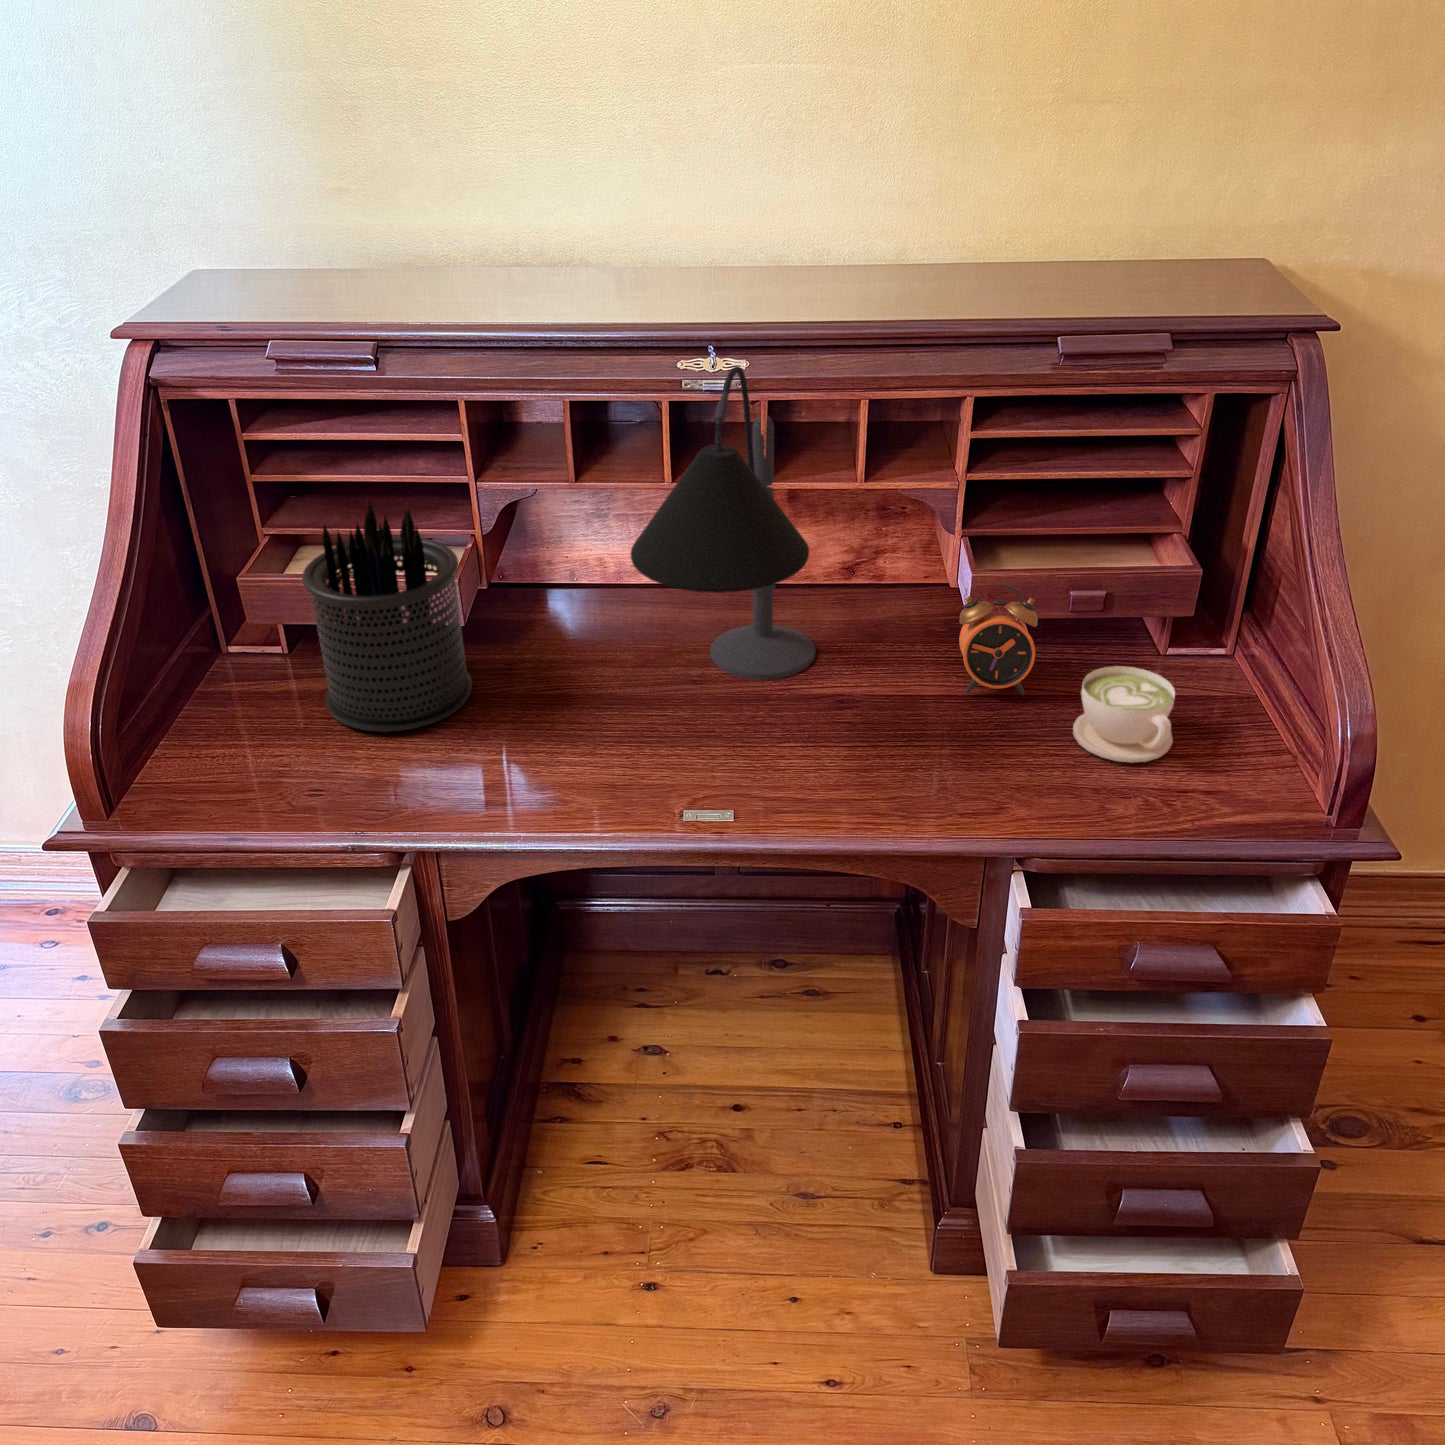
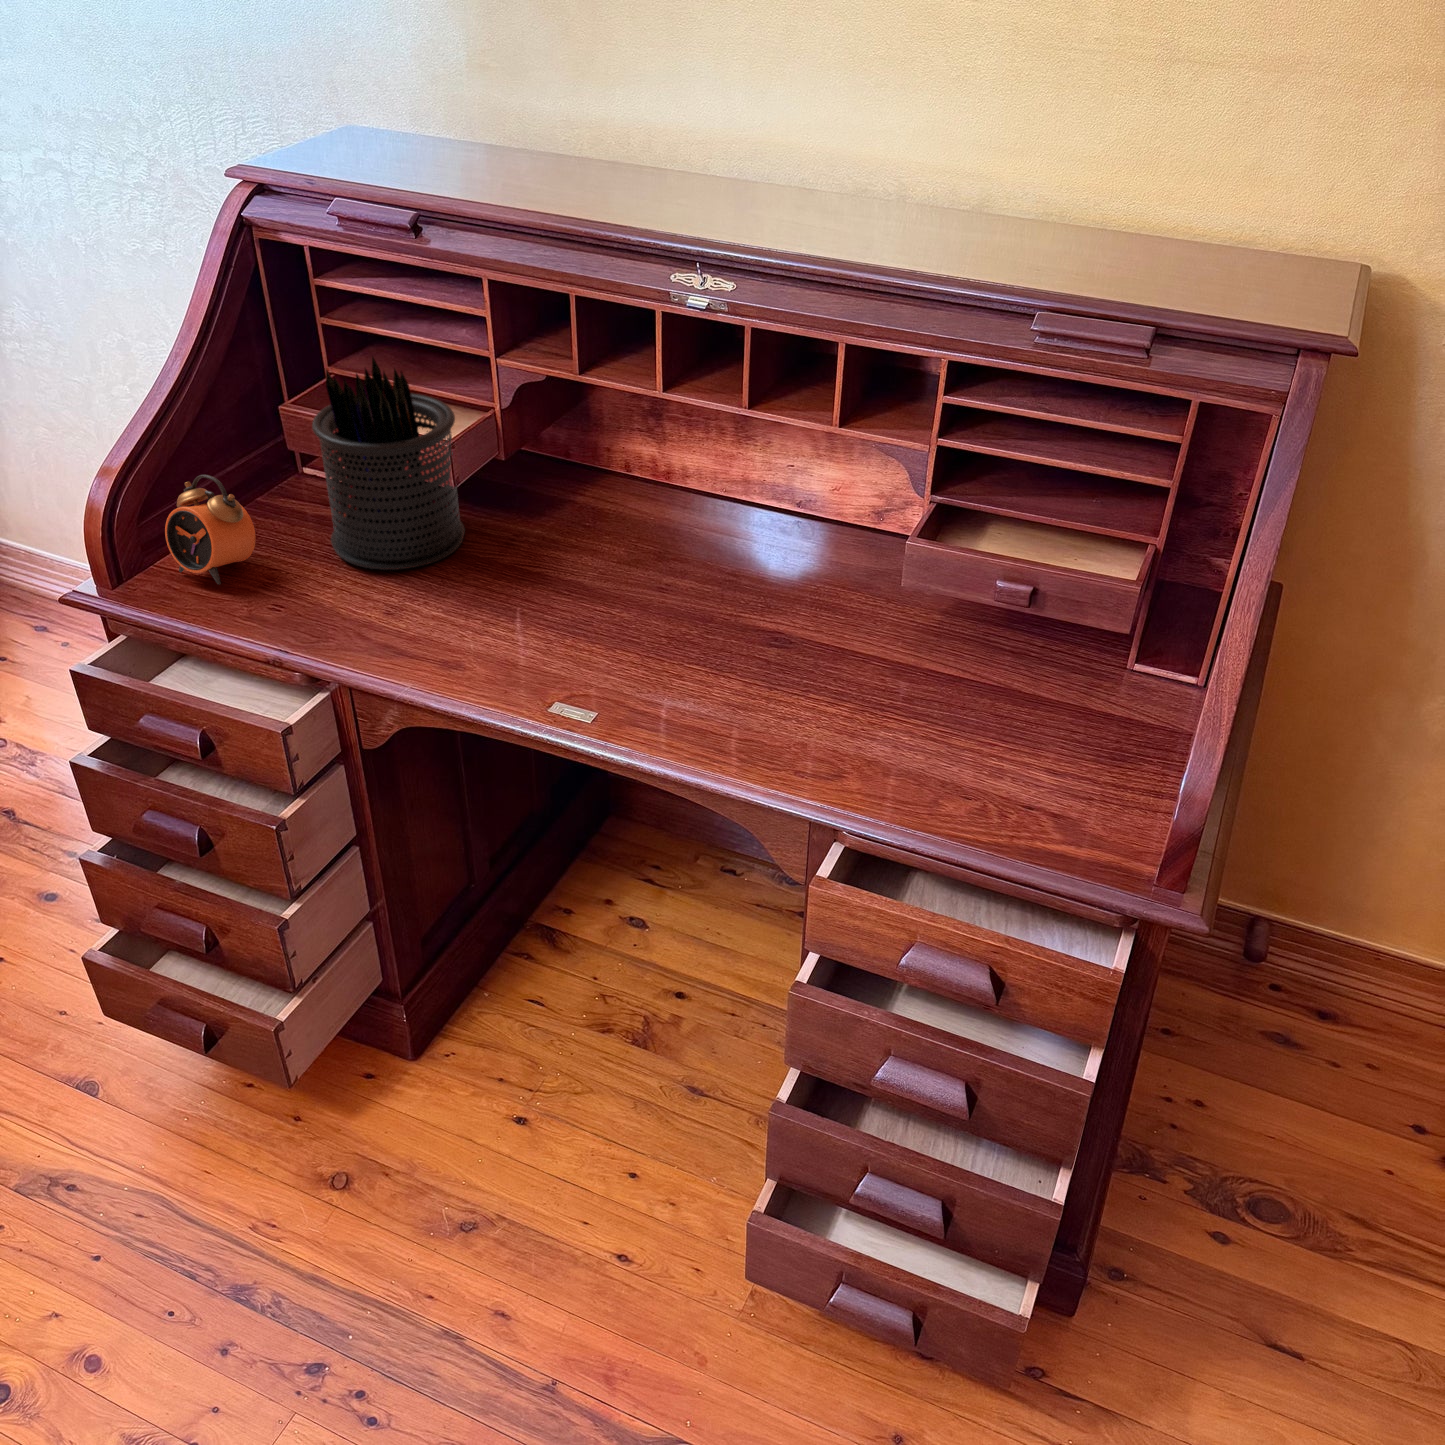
desk lamp: present [630,366,816,680] -> none [535,282,784,602]
alarm clock: present [959,585,1038,696] -> present [165,475,255,585]
coffee cup: present [1073,666,1175,762] -> none [958,664,1064,769]

